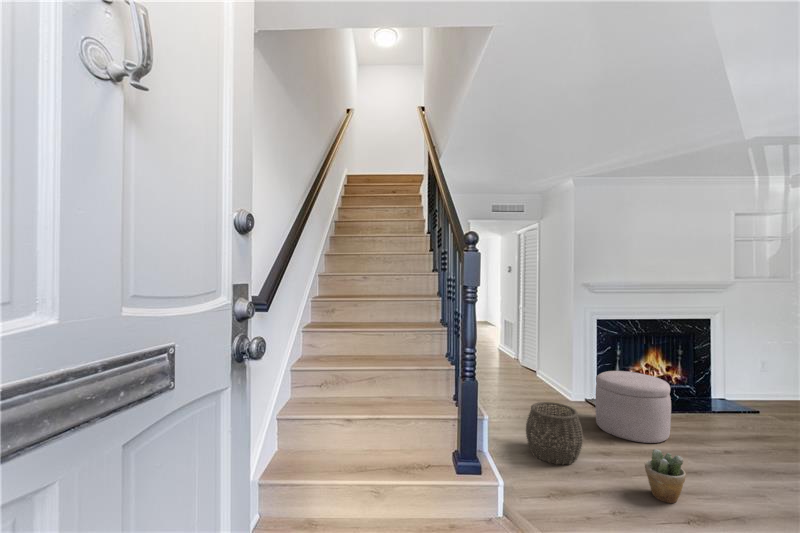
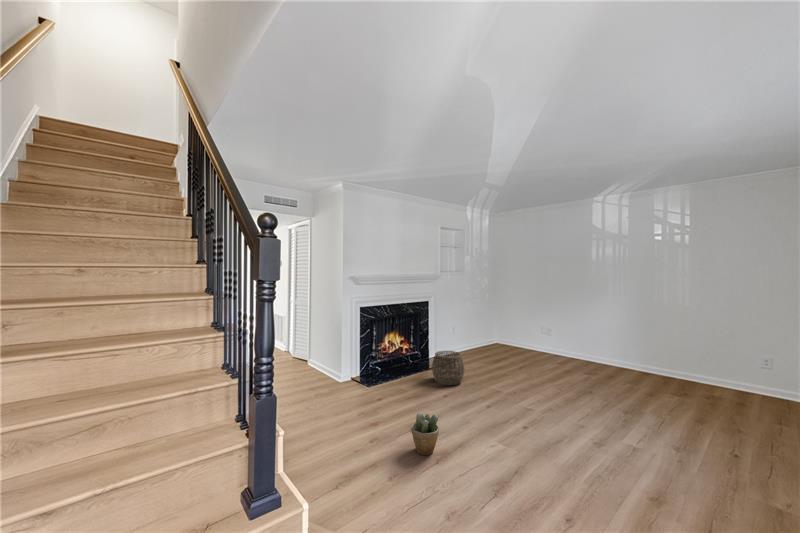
ottoman: present [596,371,671,443] -> none [363,349,416,407]
woven basket: present [526,402,583,465] -> present [432,351,464,385]

